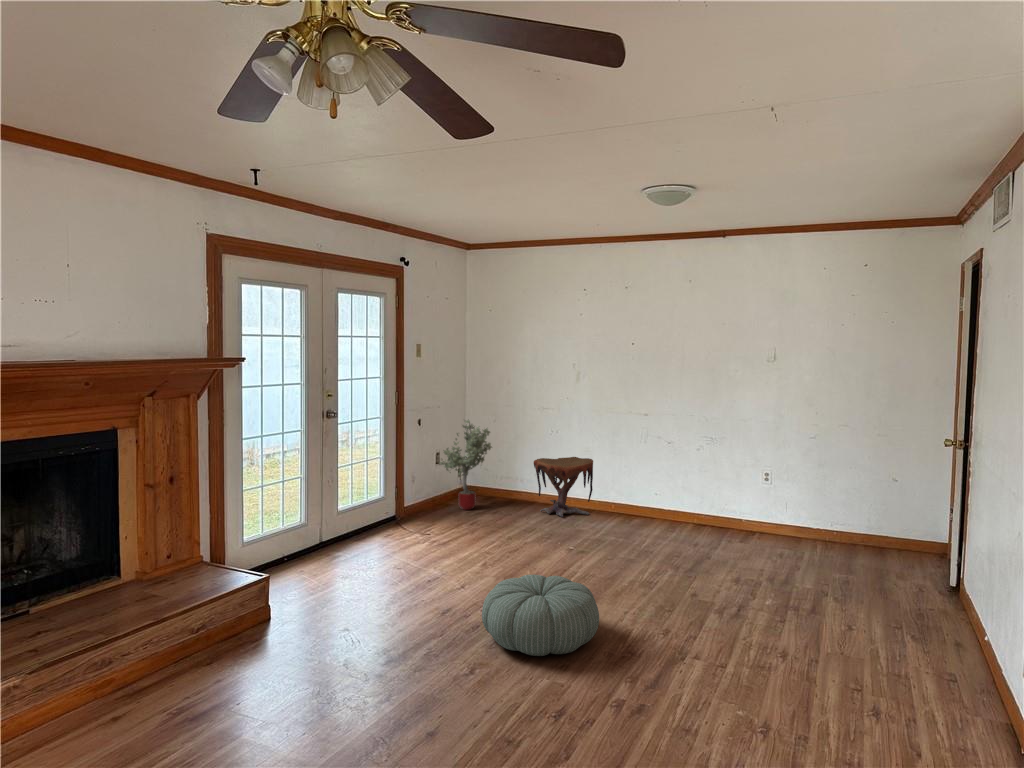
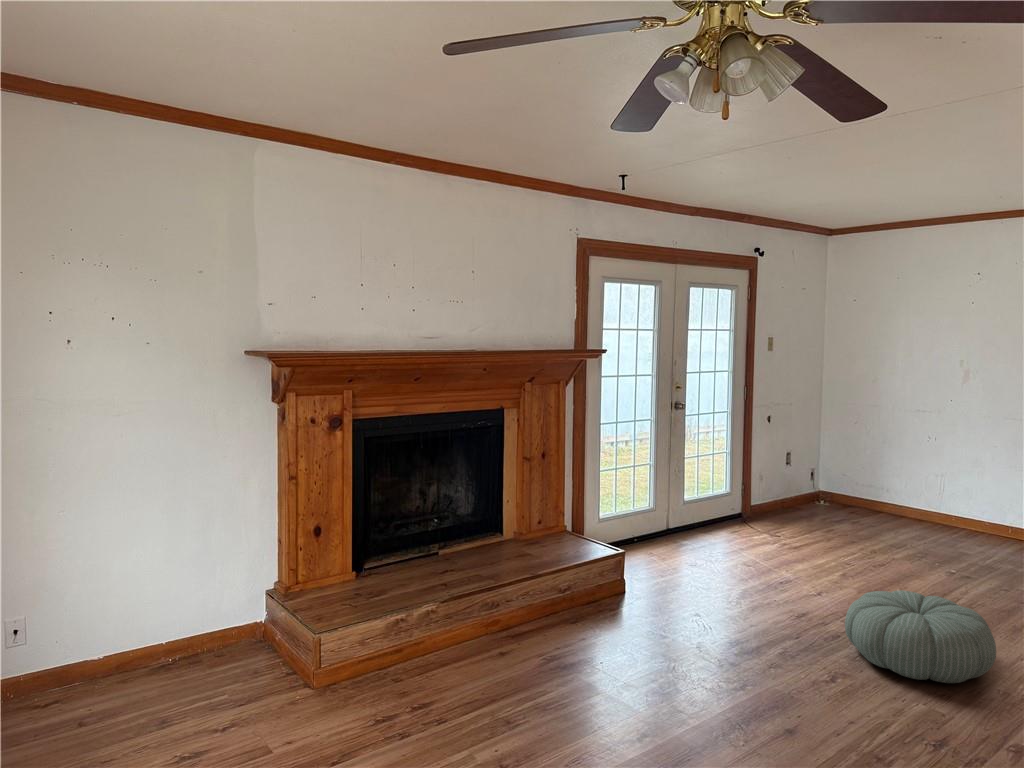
potted tree: present [440,420,492,510] -> none [789,419,854,518]
side table: present [534,457,593,517] -> none [906,468,988,540]

